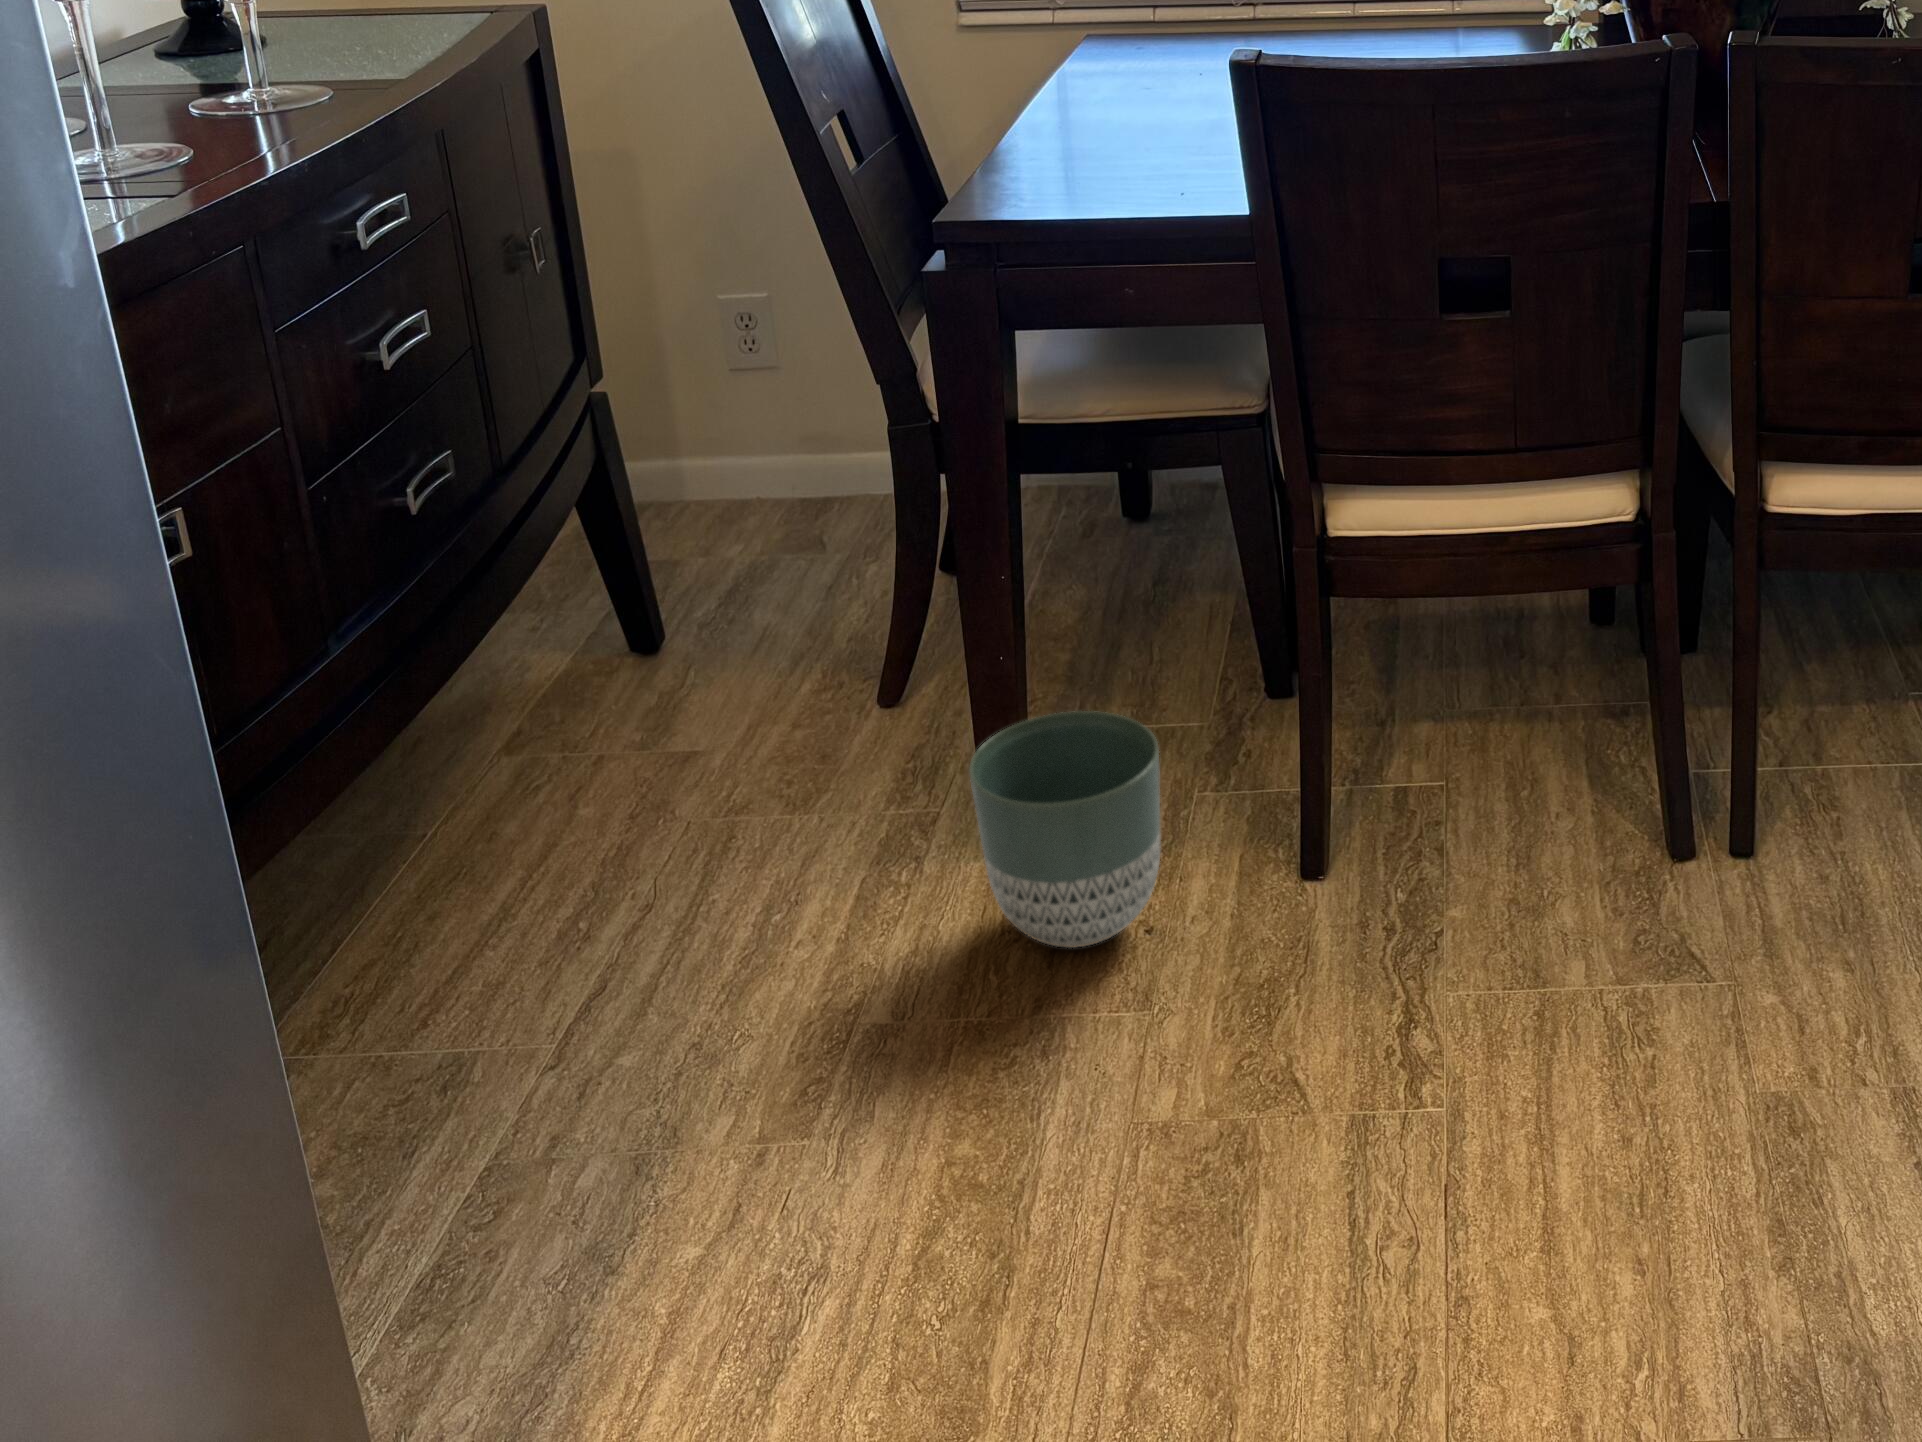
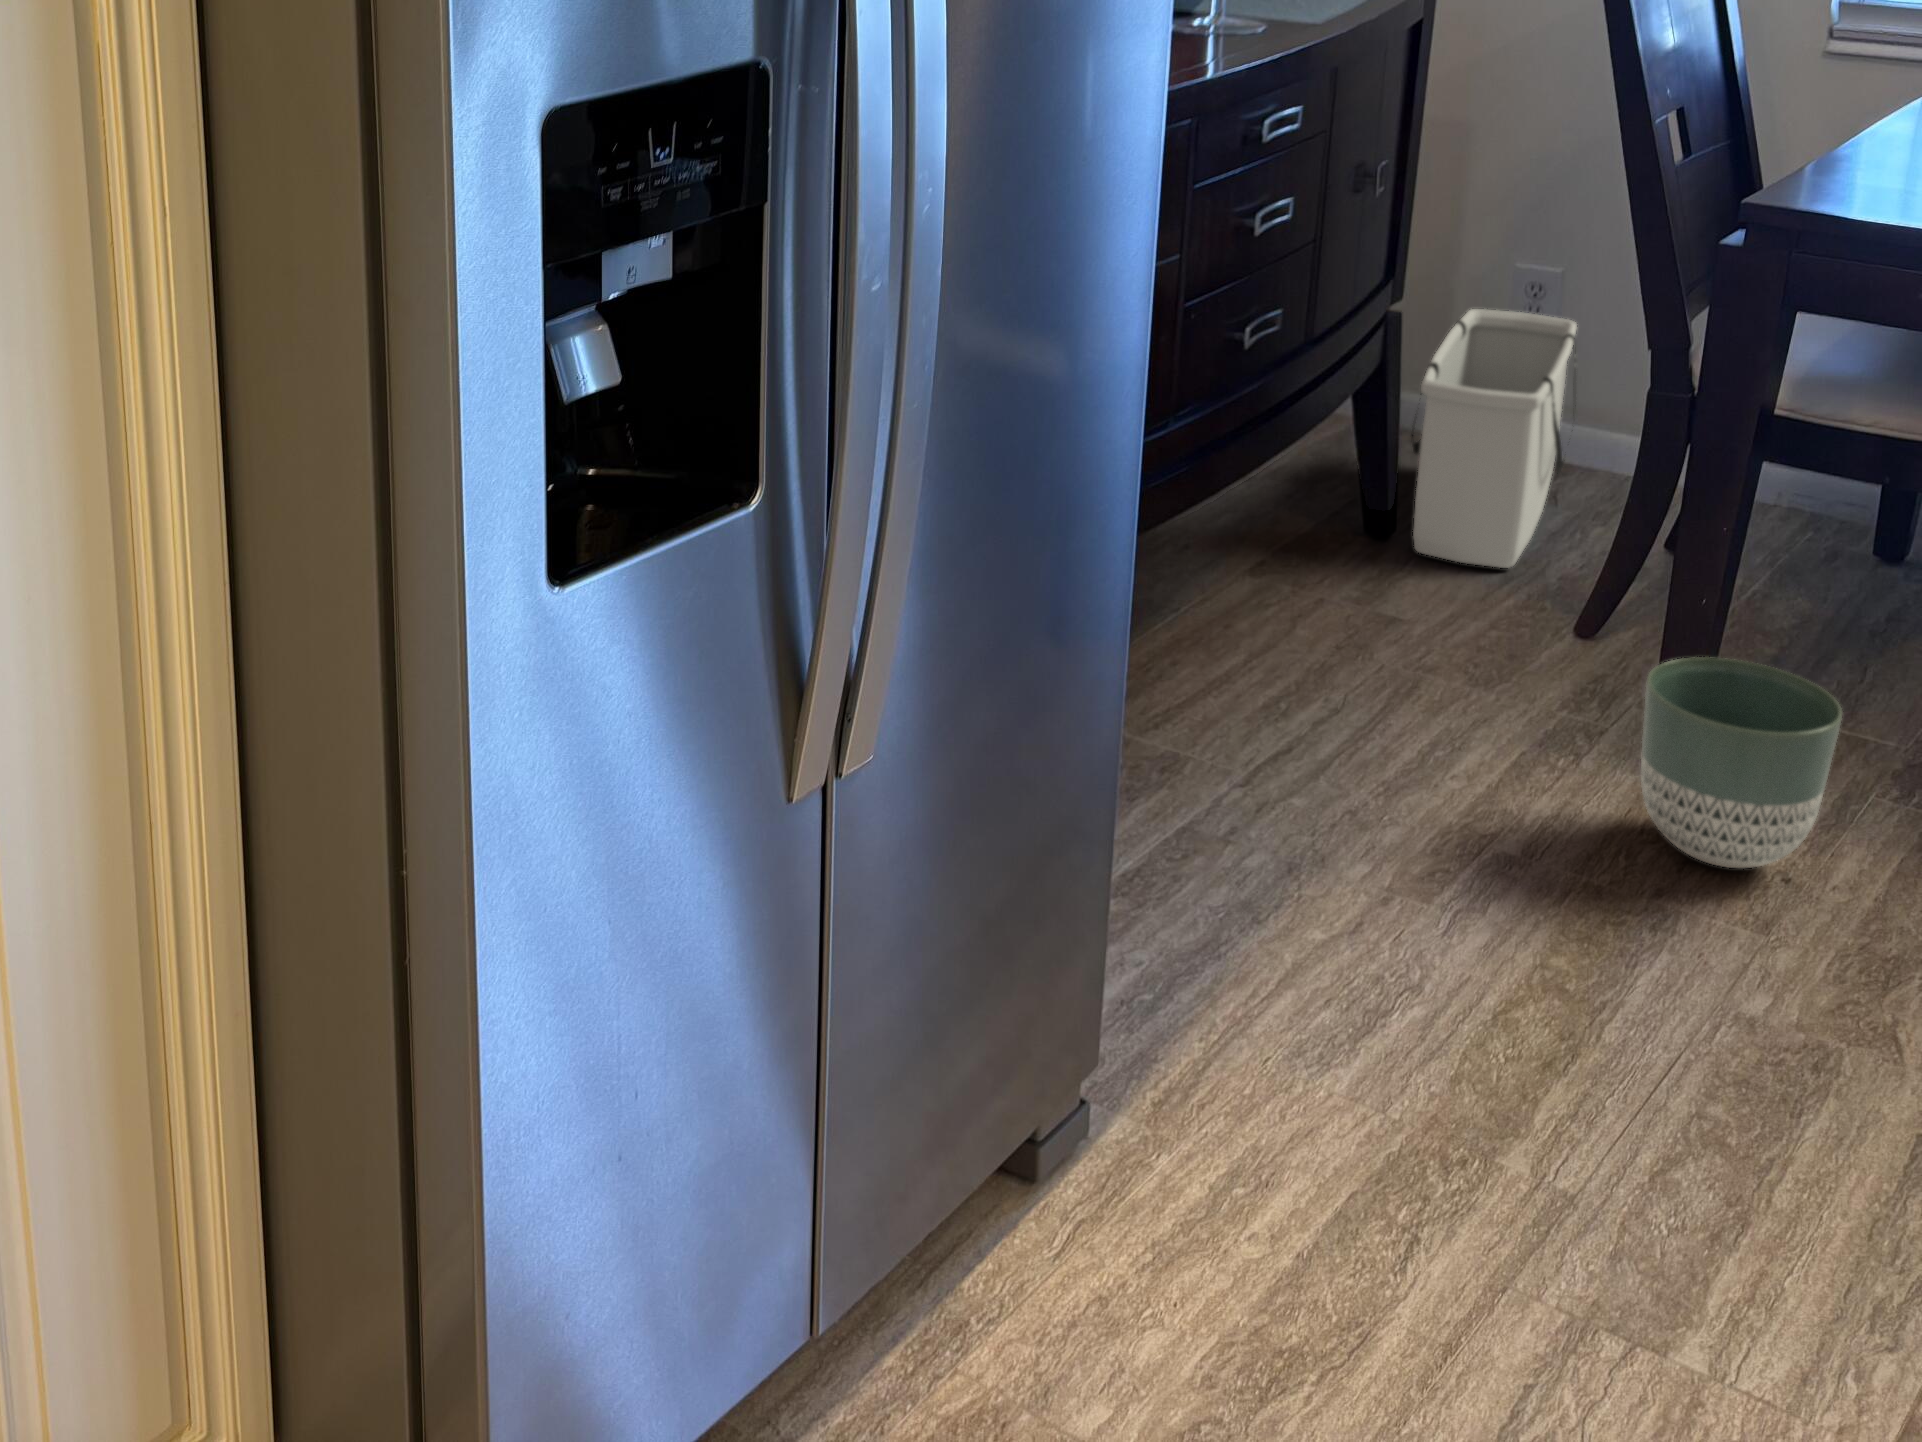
storage bin: none [646,352,820,666] -> present [1411,309,1577,568]

